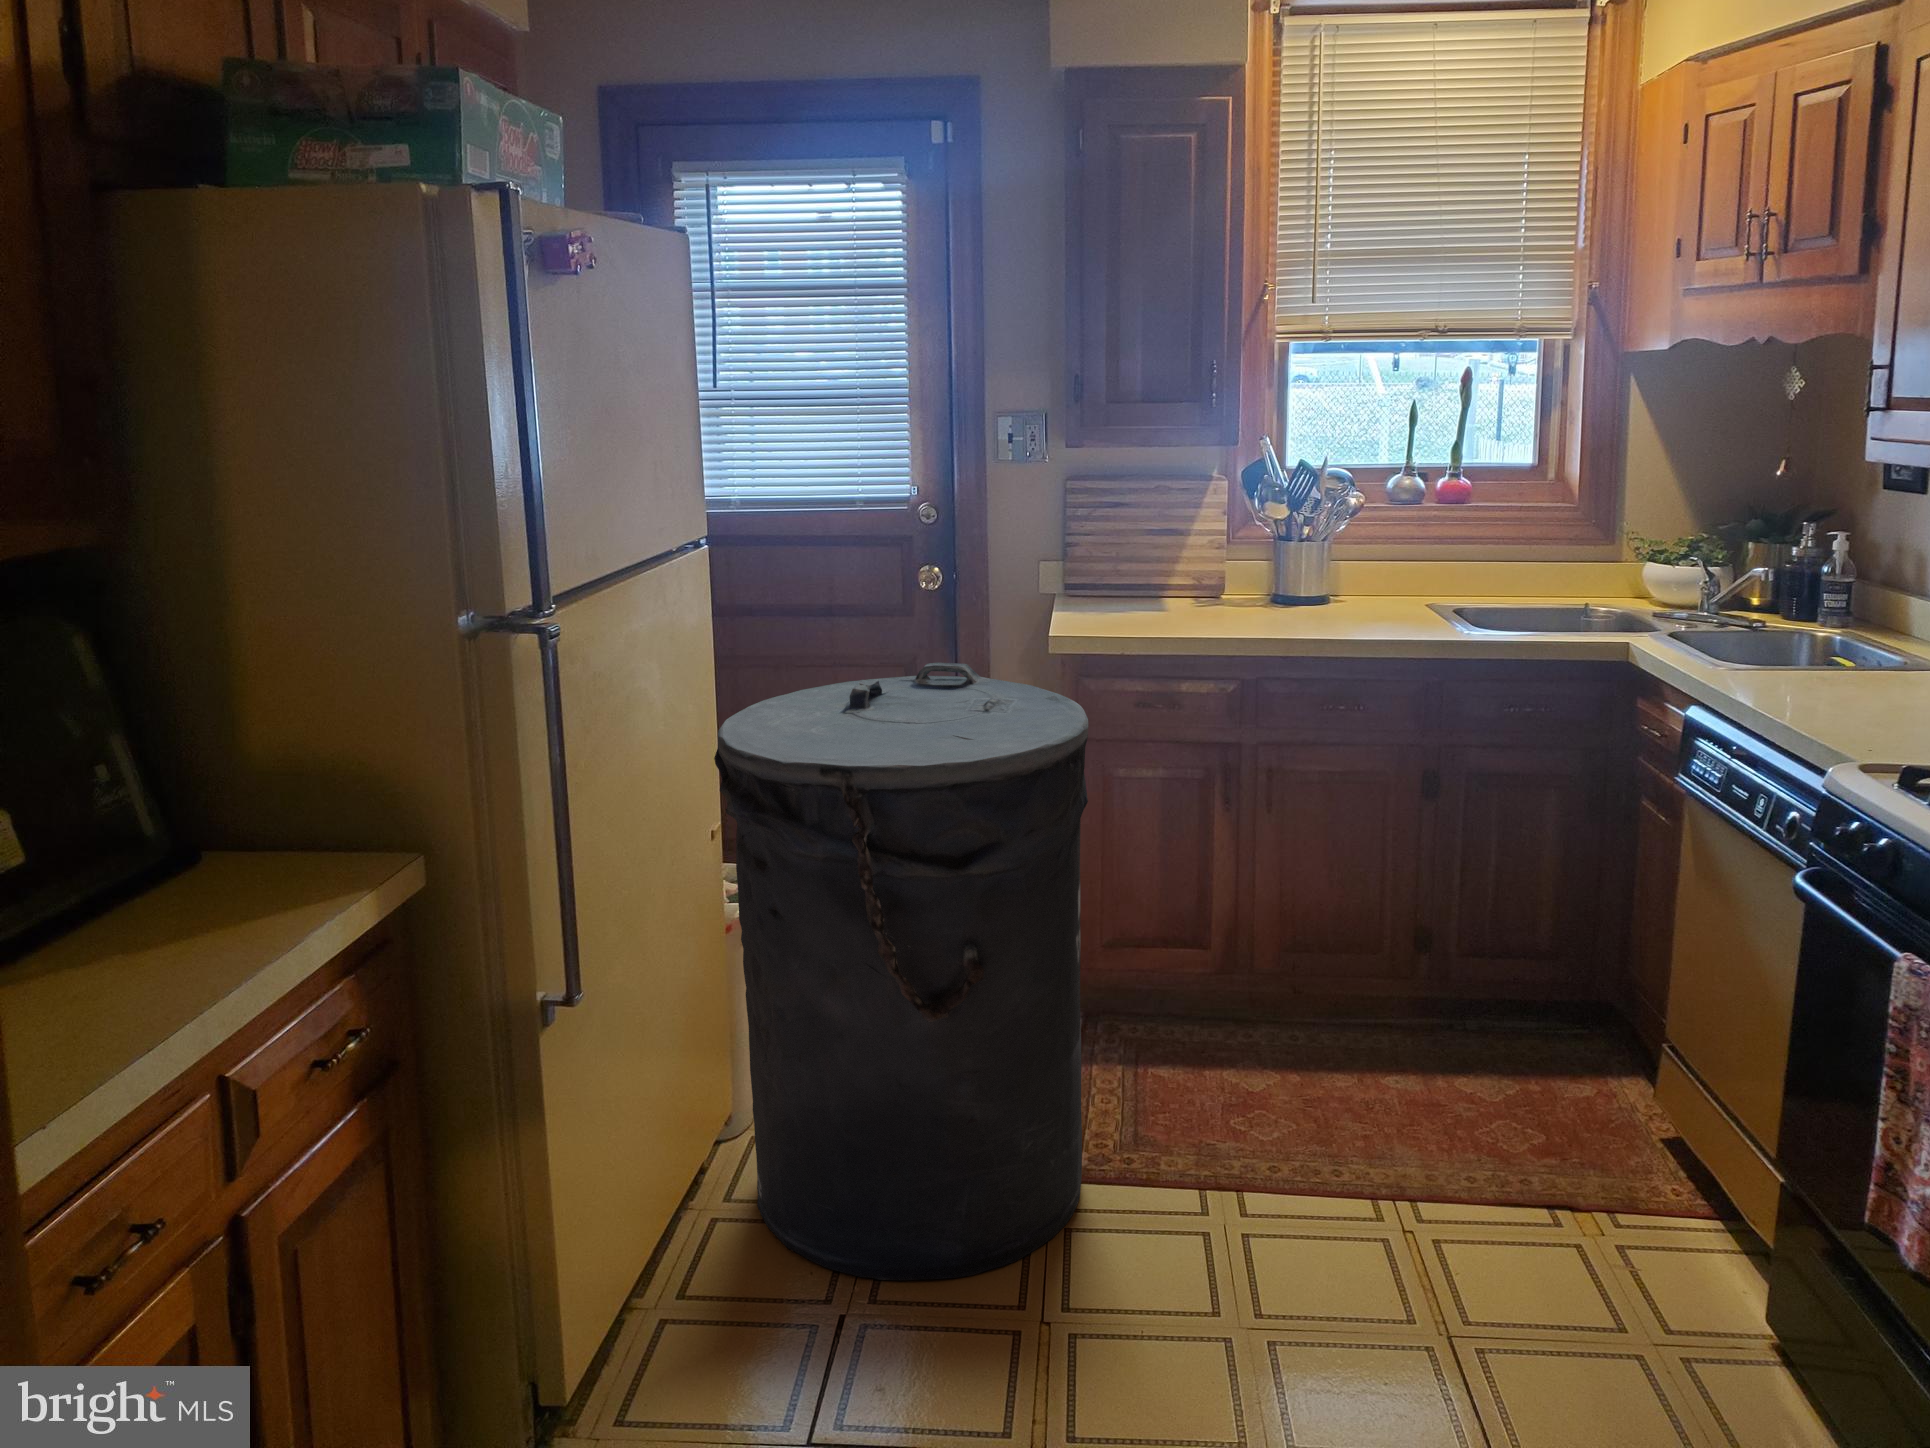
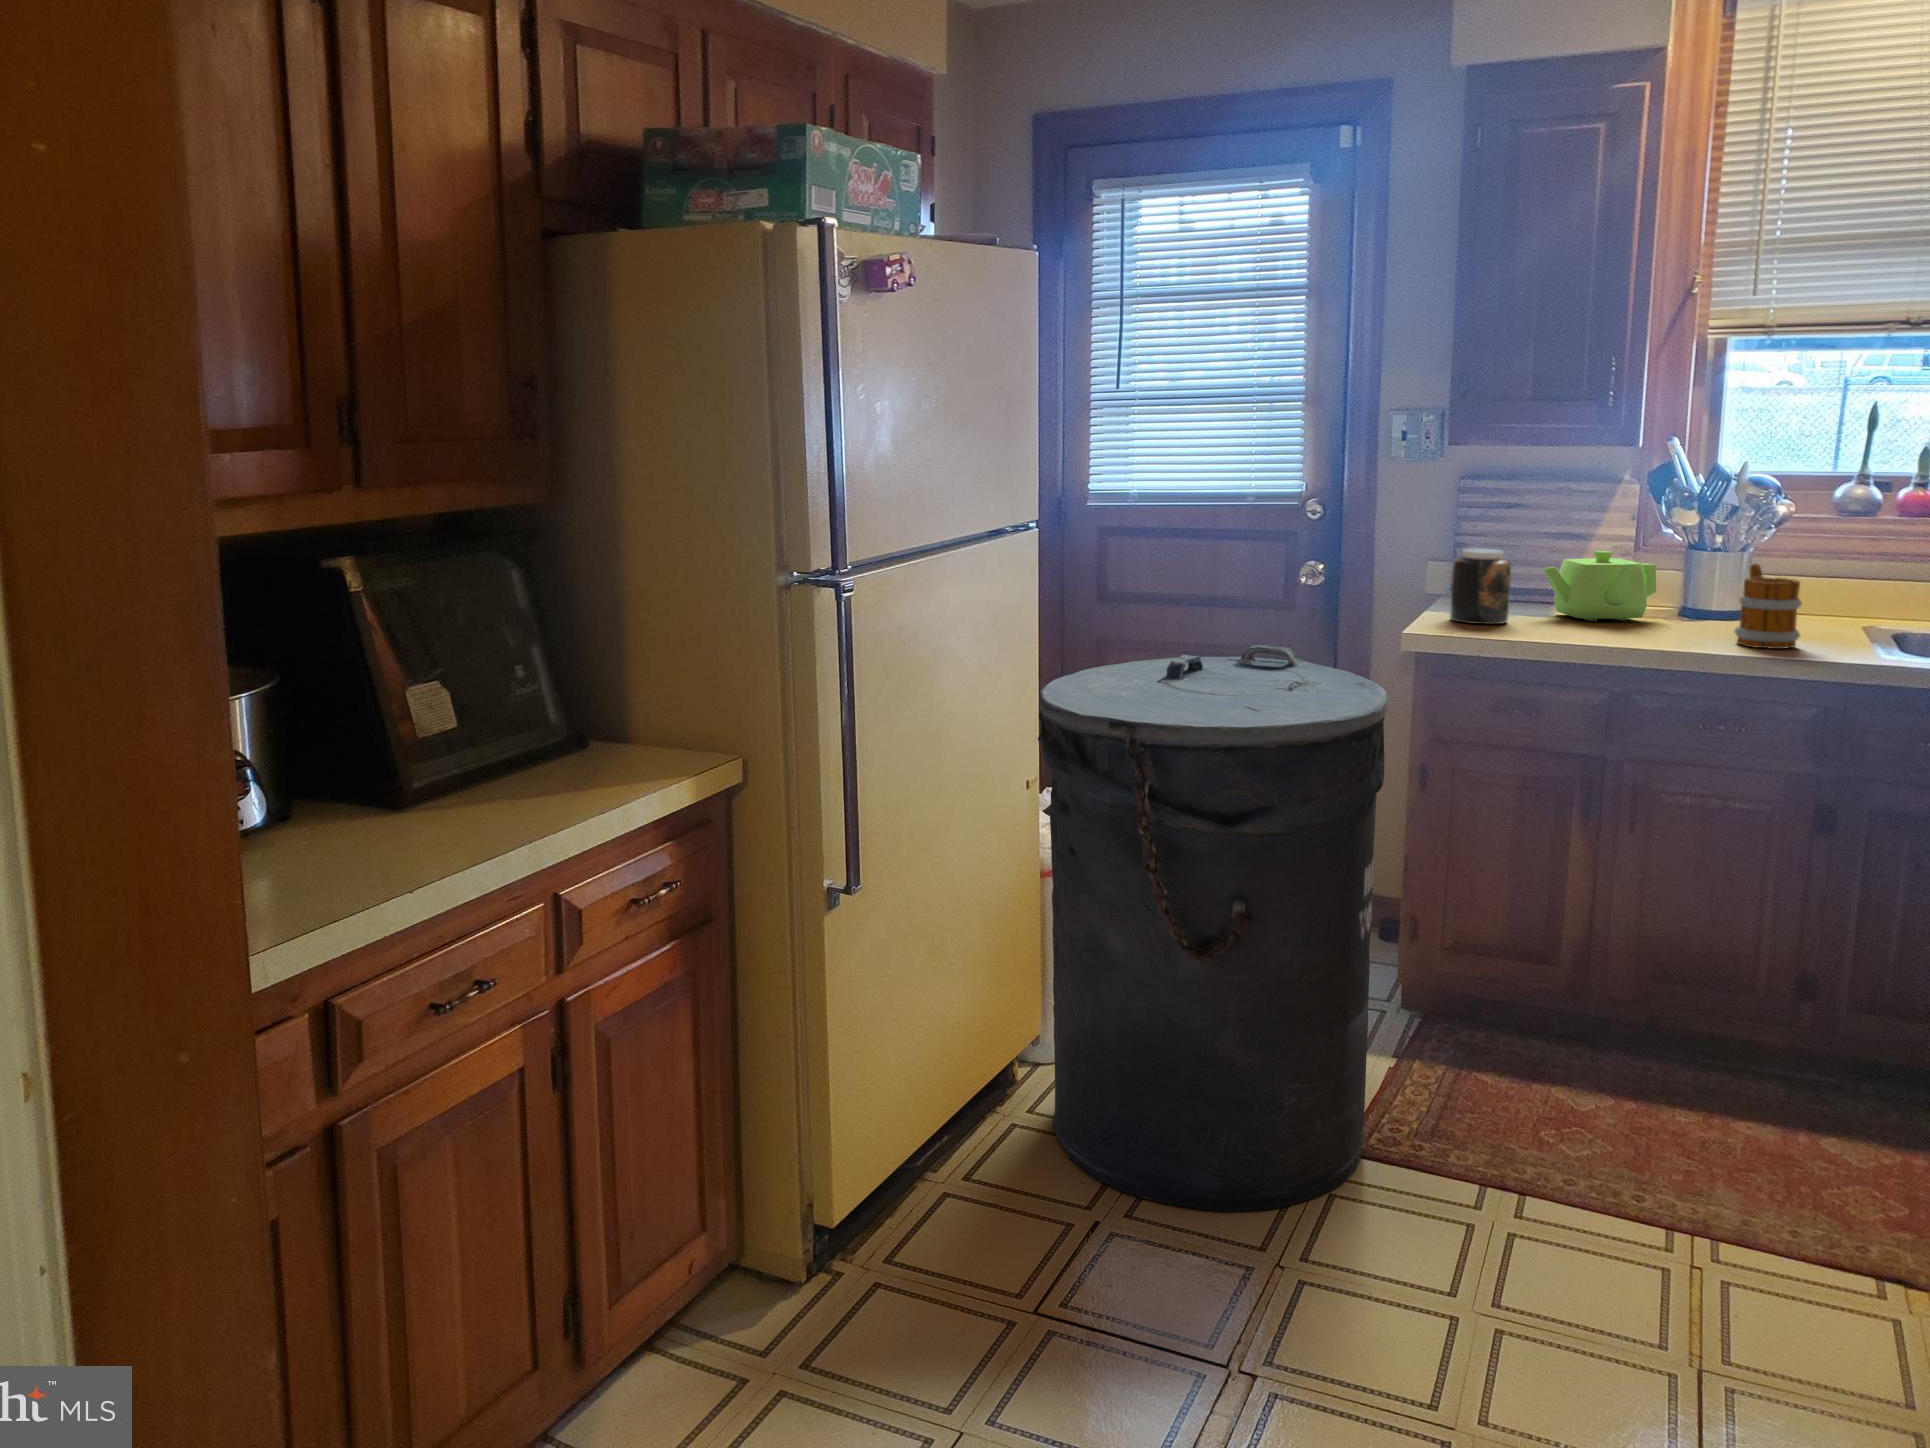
teapot: none [1162,546,1257,613] -> present [1544,551,1656,621]
jar: none [1086,548,1140,623] -> present [1450,548,1511,624]
mug: none [1341,554,1397,632] -> present [1734,564,1802,649]

